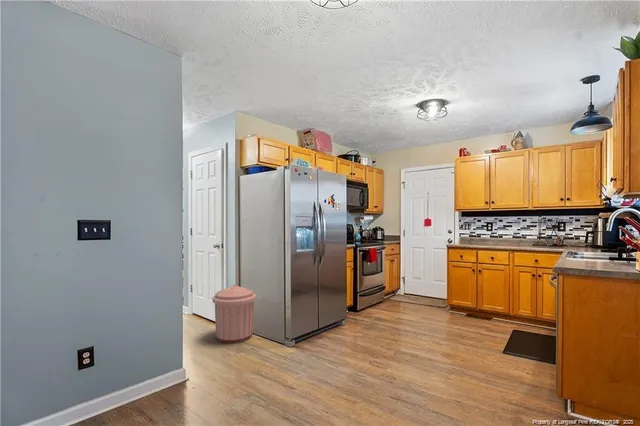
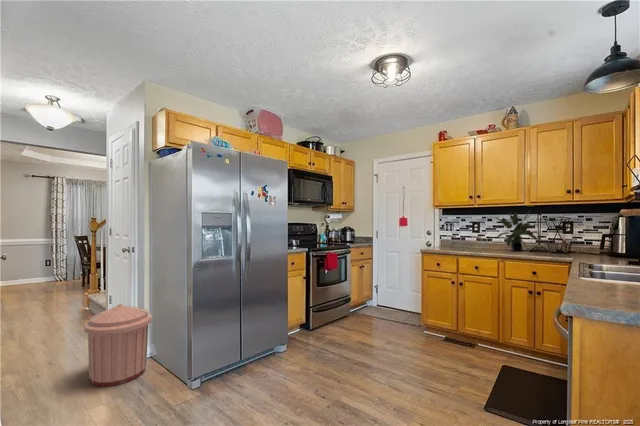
potted plant: none [505,214,540,245] -> present [496,213,538,251]

